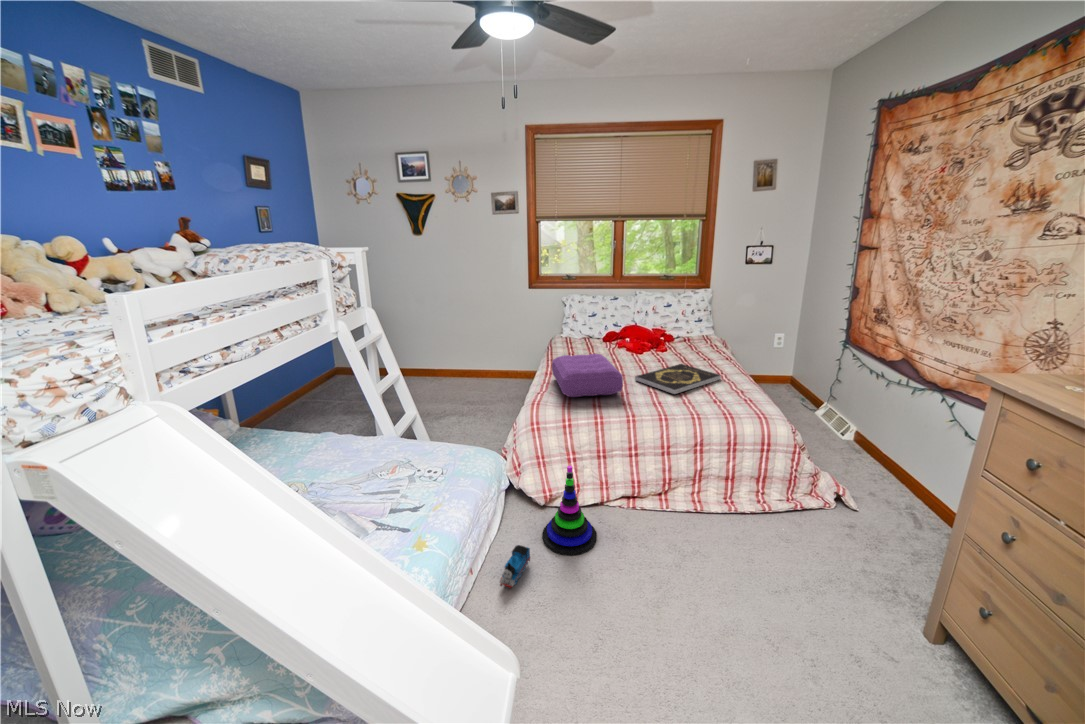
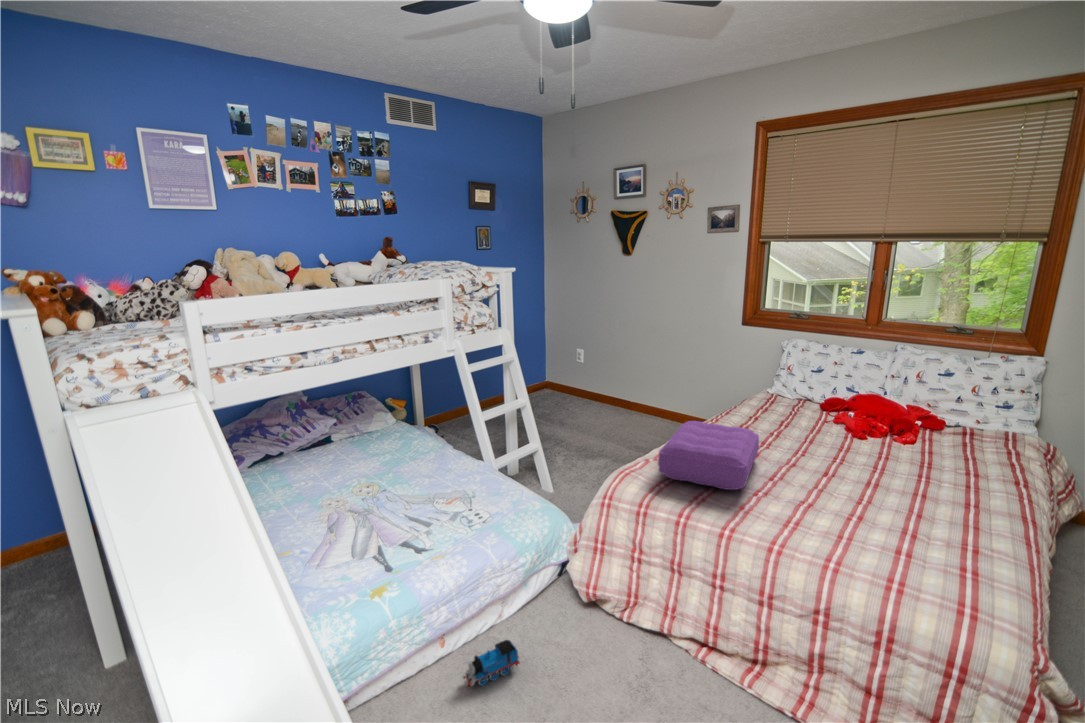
book: present [635,364,721,394] -> none [793,473,954,517]
stacking toy: present [542,466,597,556] -> none [554,566,627,692]

